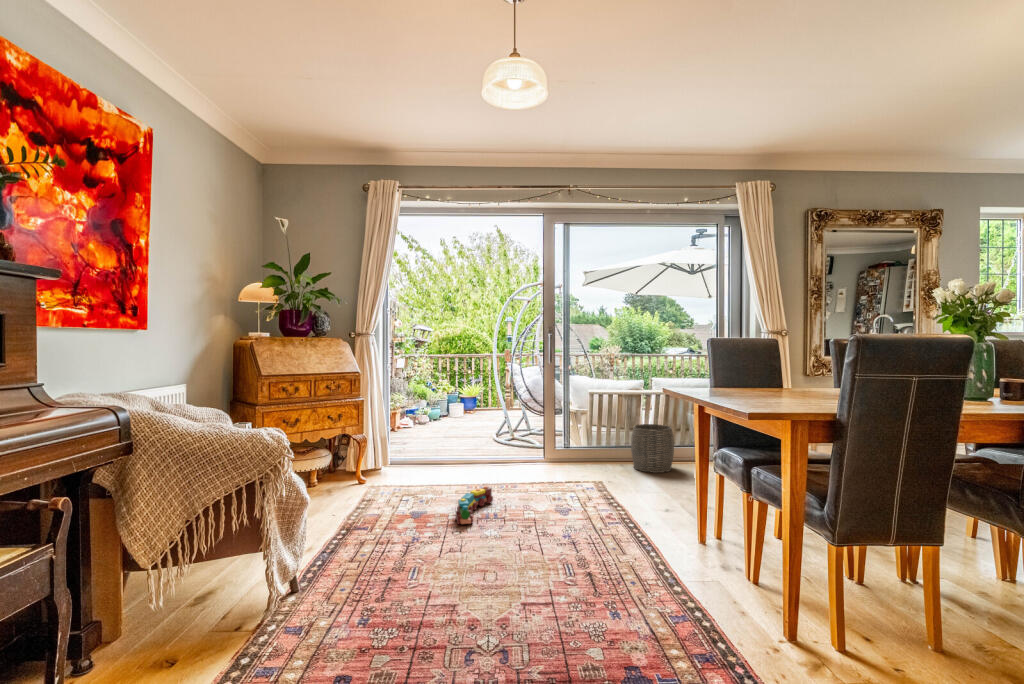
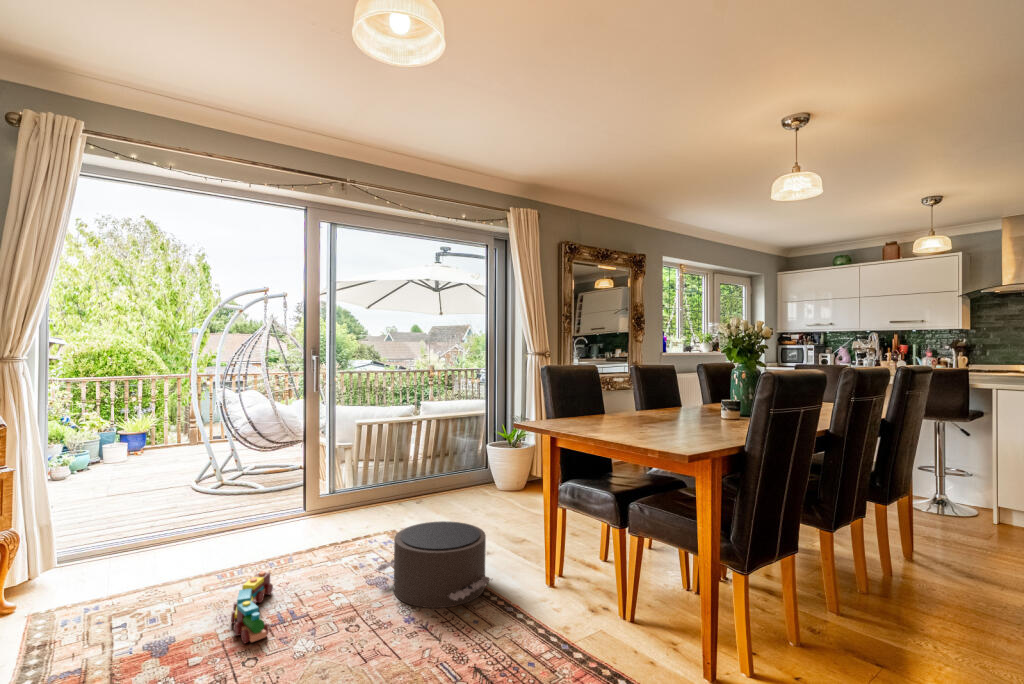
woven basket: present [631,424,674,473] -> none [406,454,452,510]
pouf: none [561,470,648,536] -> present [376,521,491,608]

